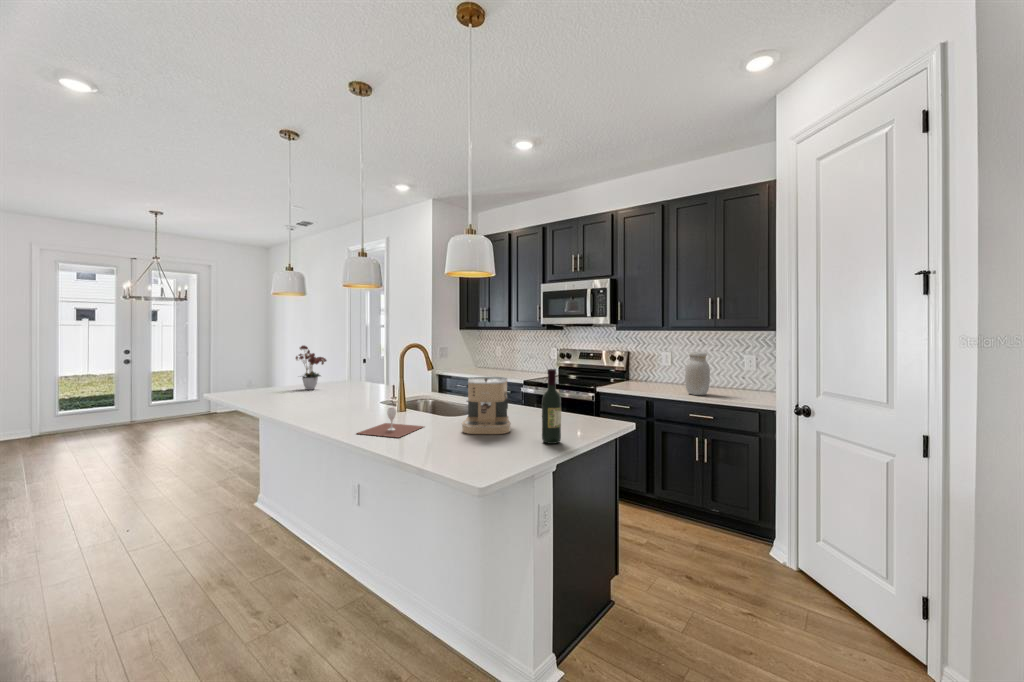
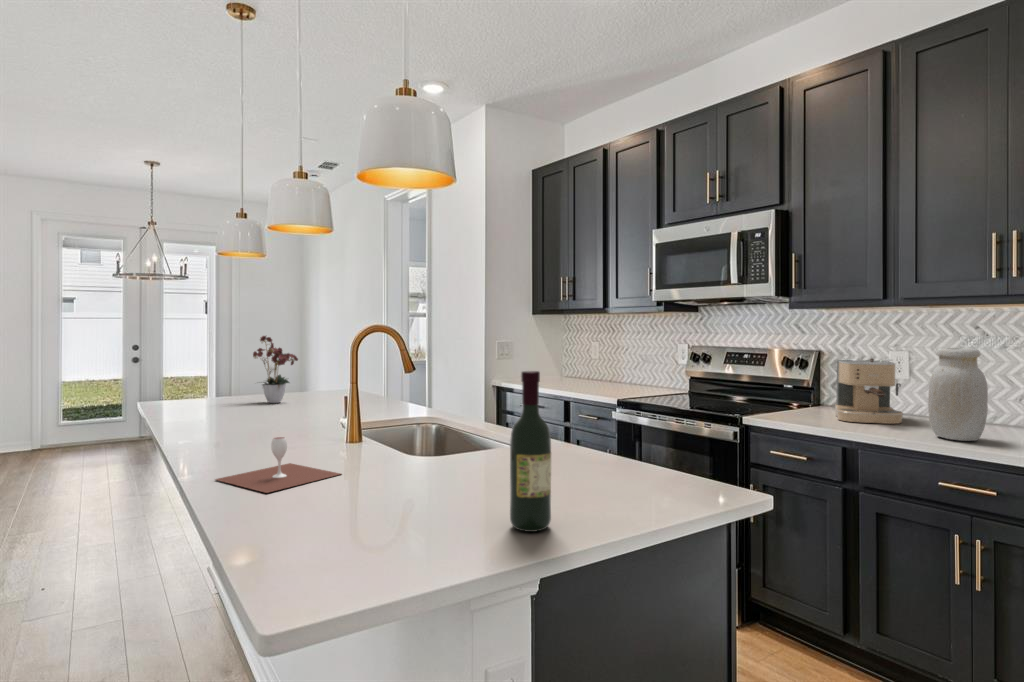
coffee maker: present [462,377,511,434] -> present [835,359,903,424]

